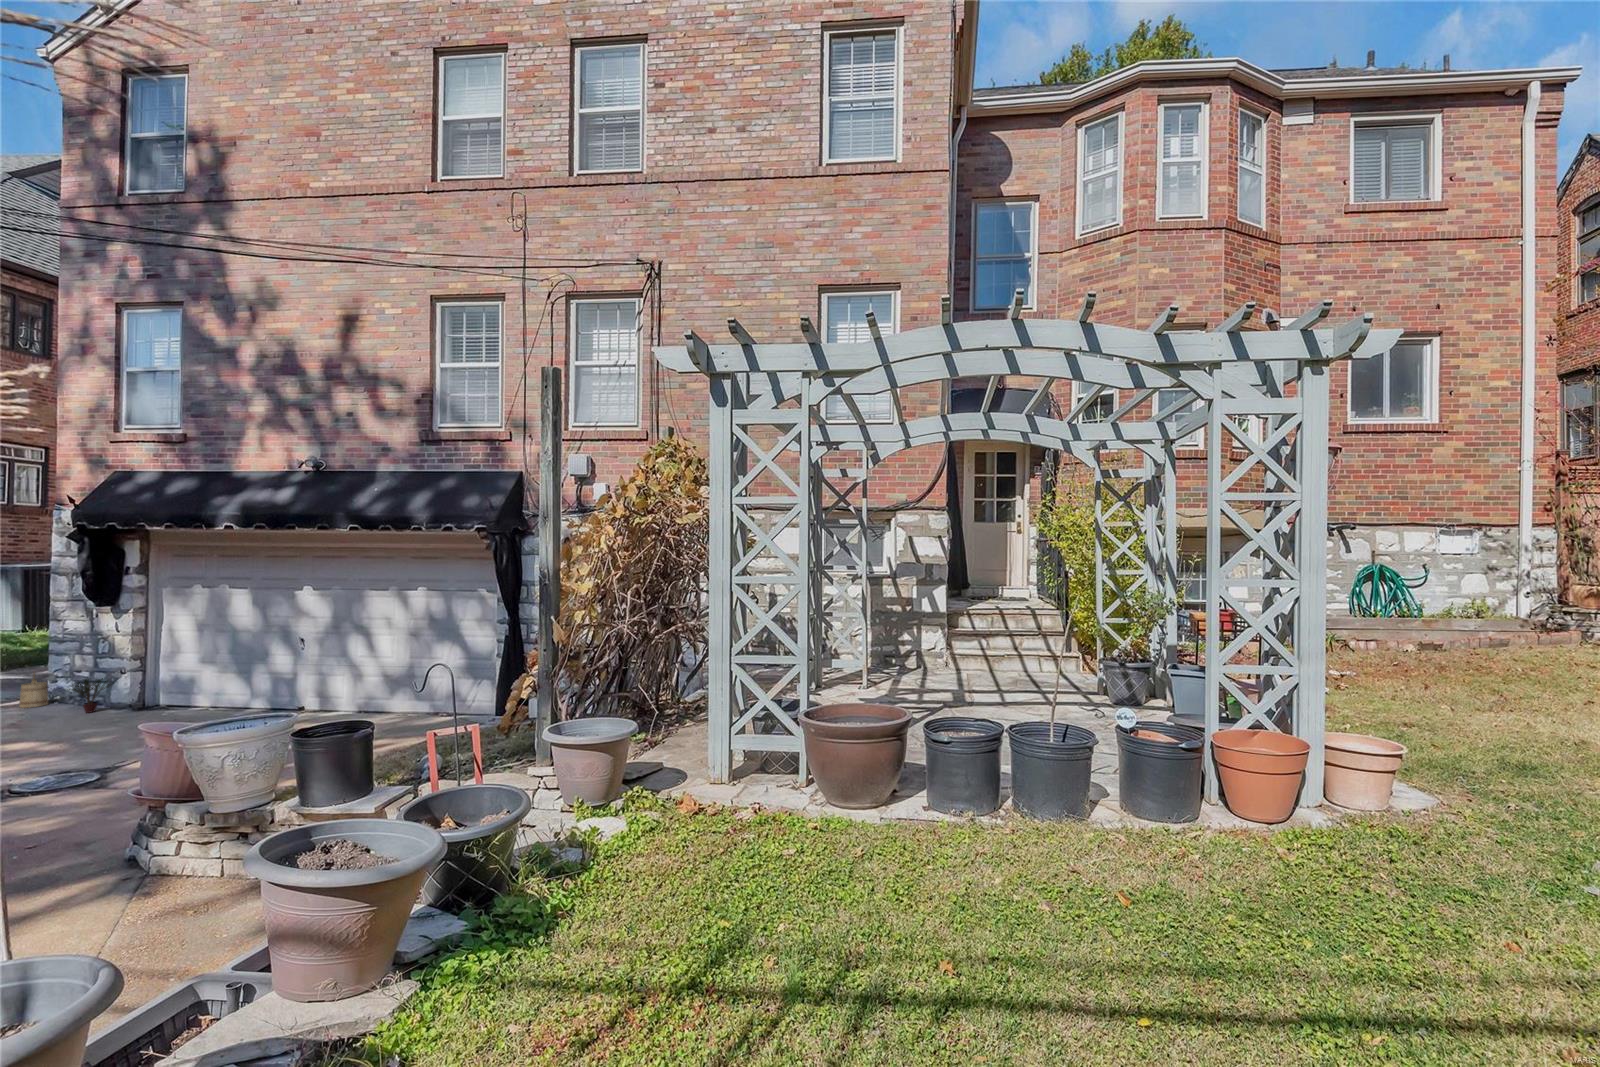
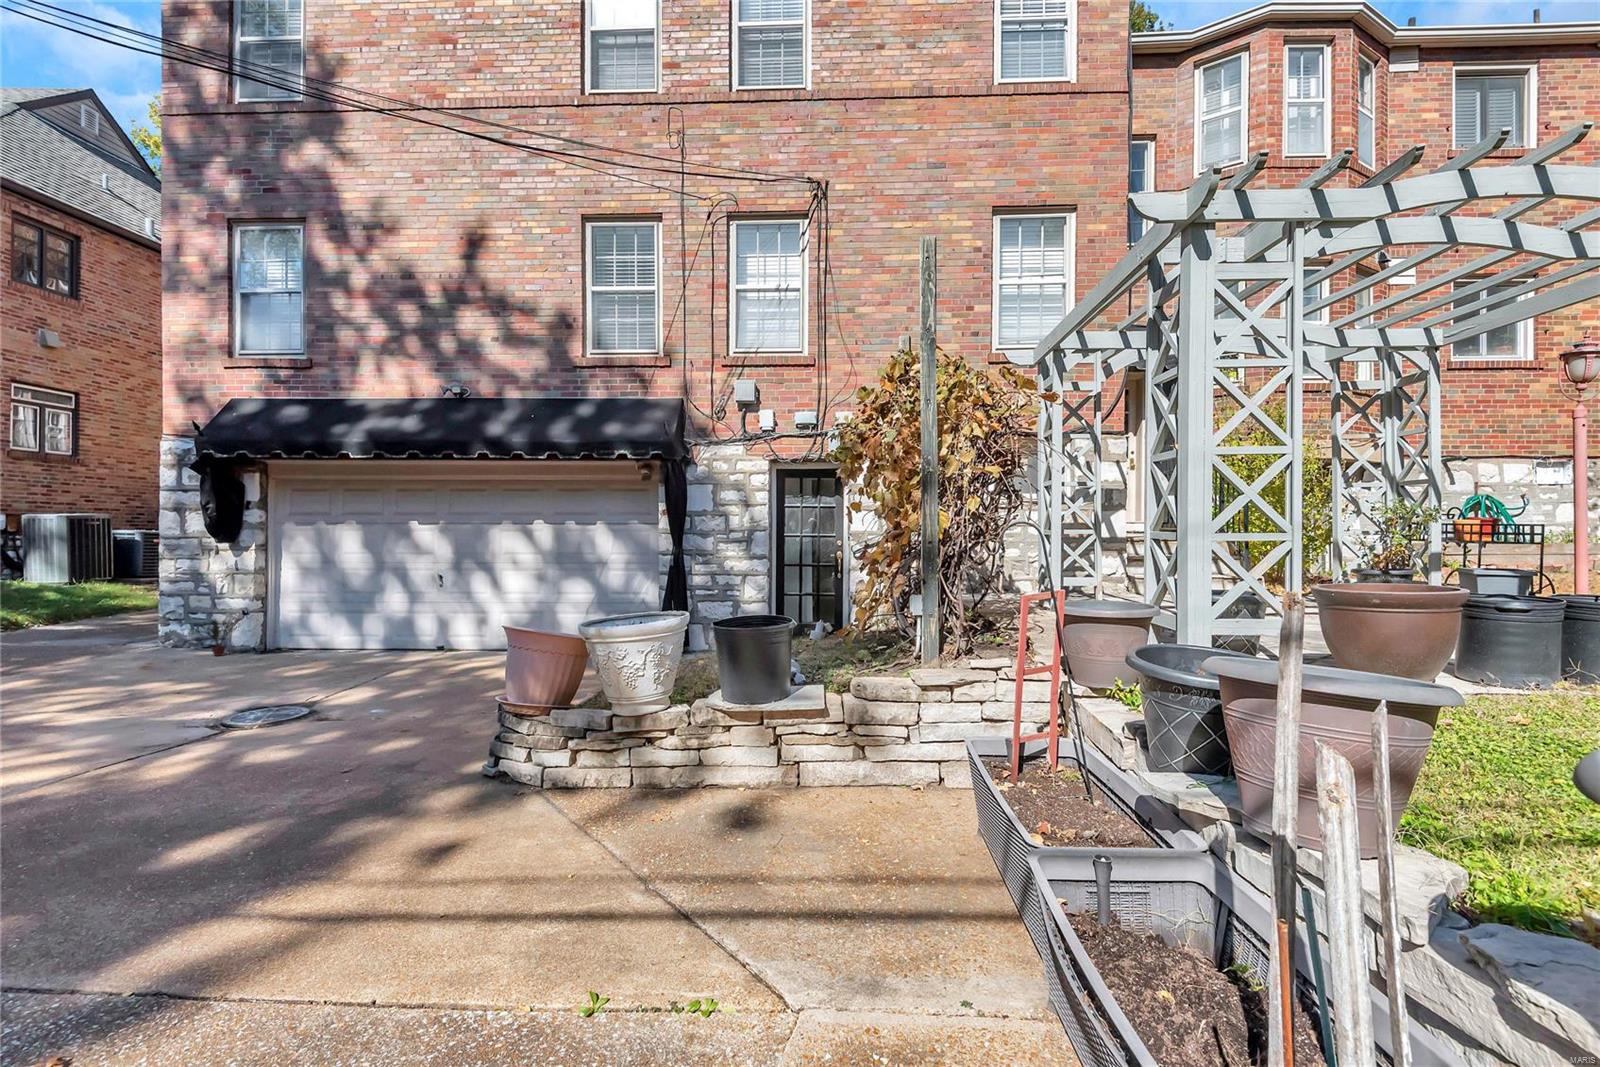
bucket: present [19,674,48,708] -> none [134,614,164,653]

